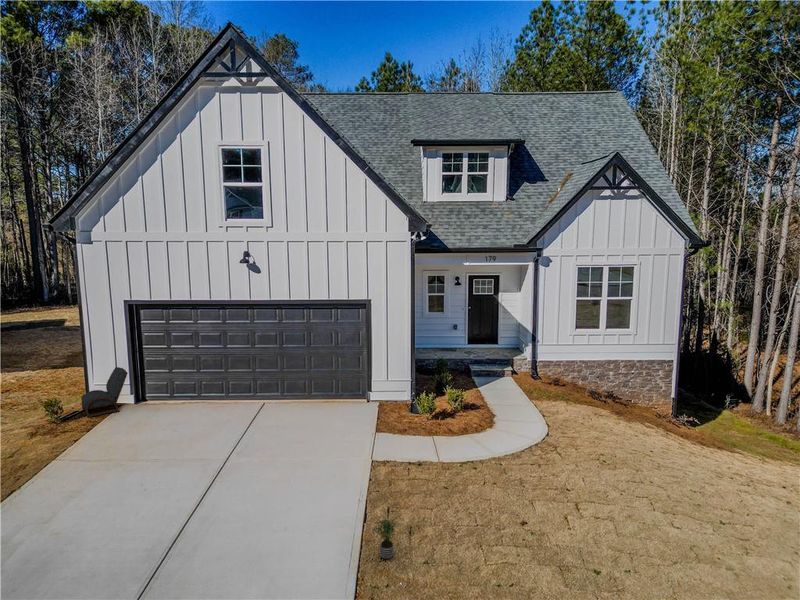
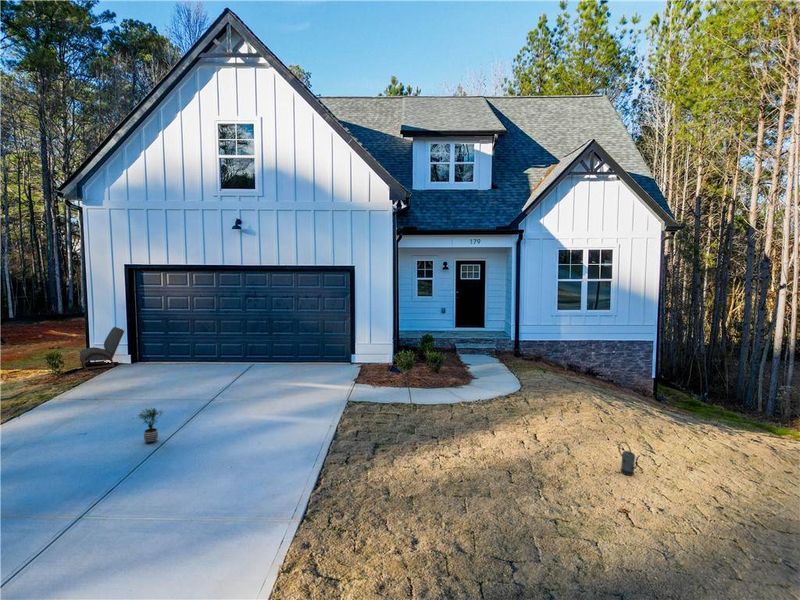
potted plant: present [373,518,396,560] -> present [139,408,162,444]
watering can: none [680,539,707,577] -> present [618,442,640,476]

